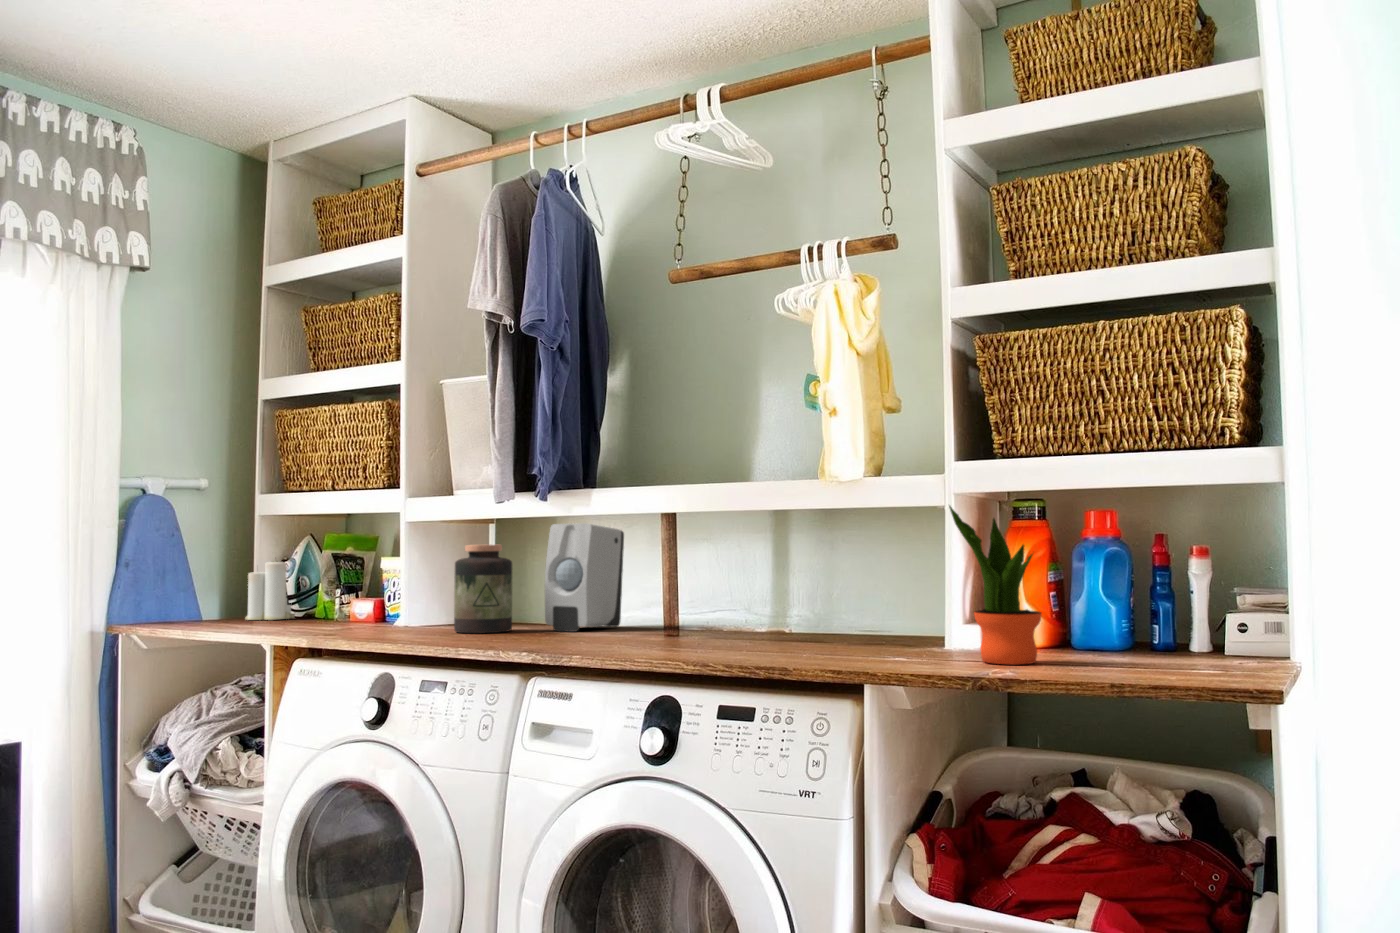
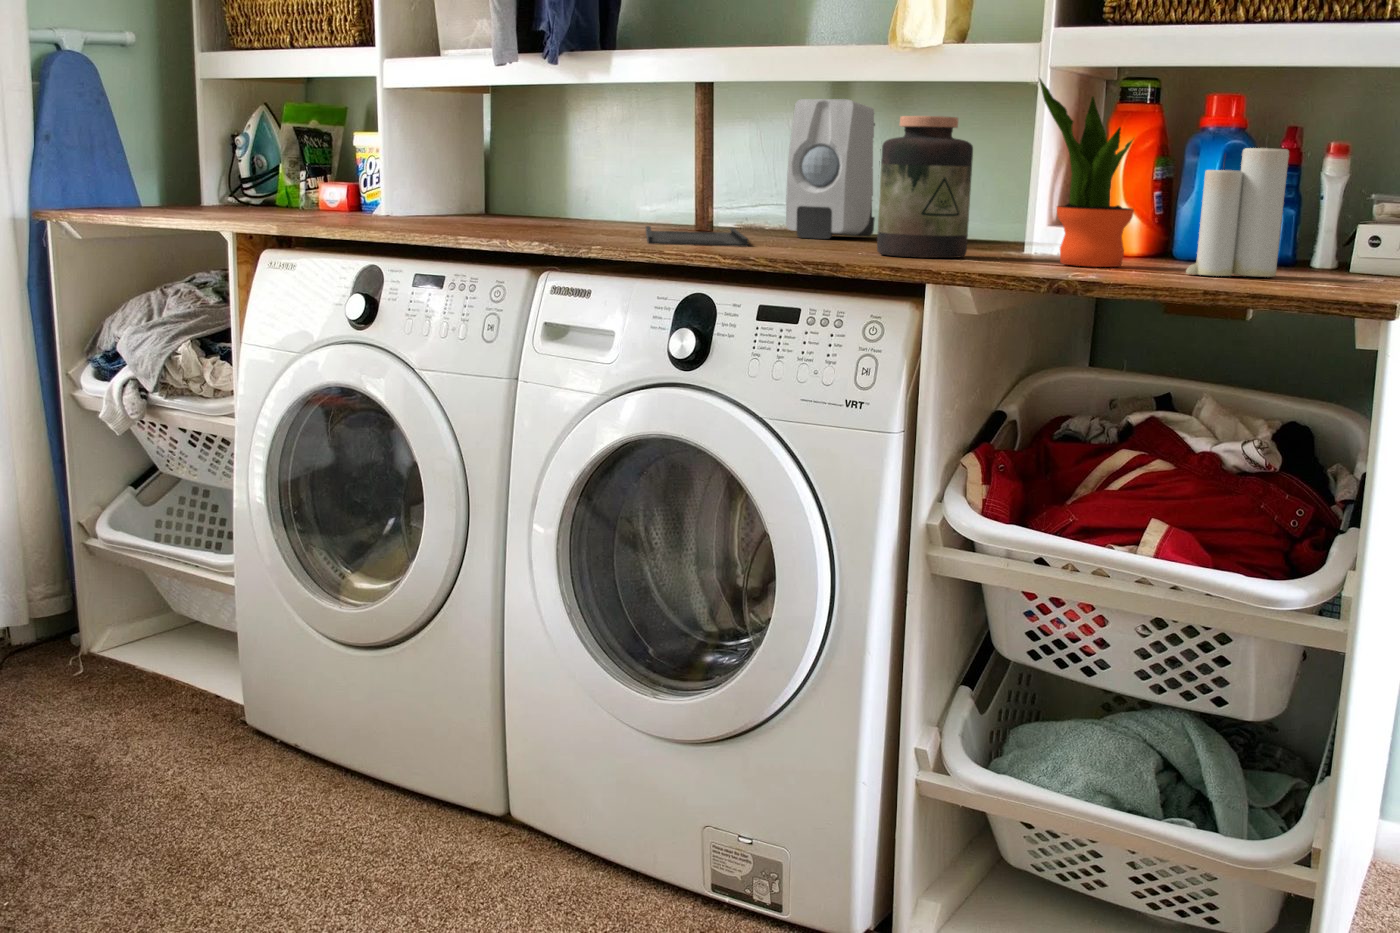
soap dispenser: present [545,523,624,632] -> present [786,99,875,239]
jar: present [454,545,512,633] -> present [877,116,973,258]
candle: present [245,562,294,620] -> present [1186,148,1289,277]
tray: none [619,629,707,651] -> present [646,226,749,247]

